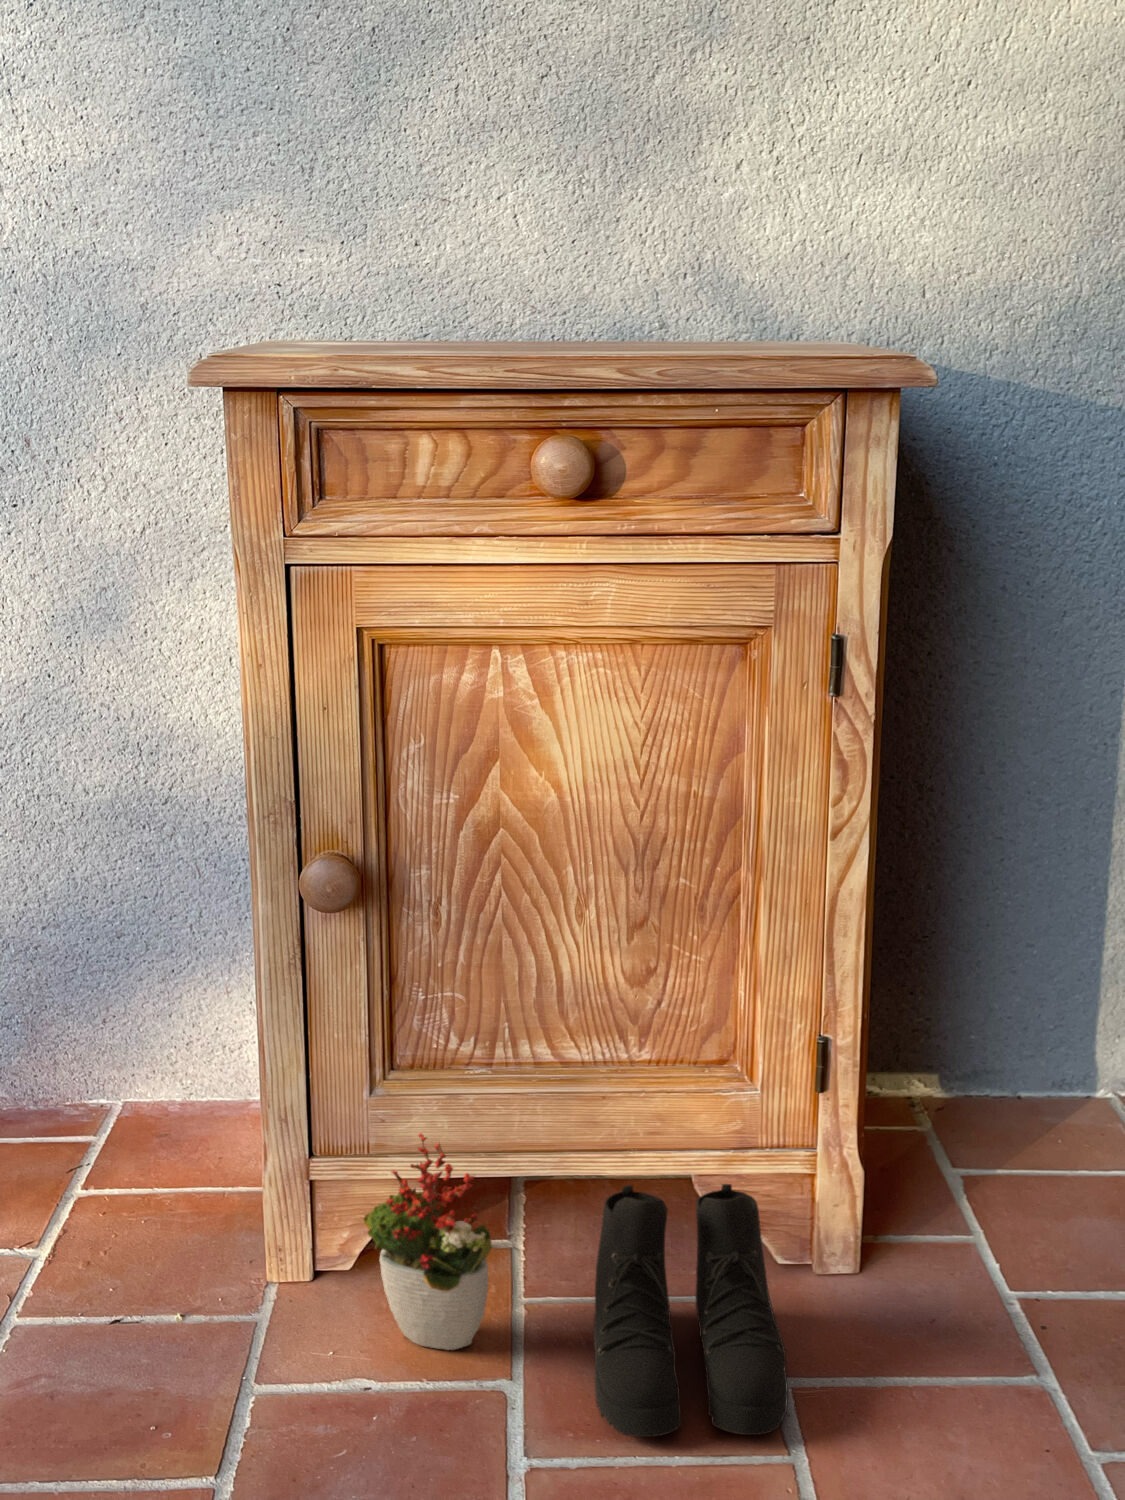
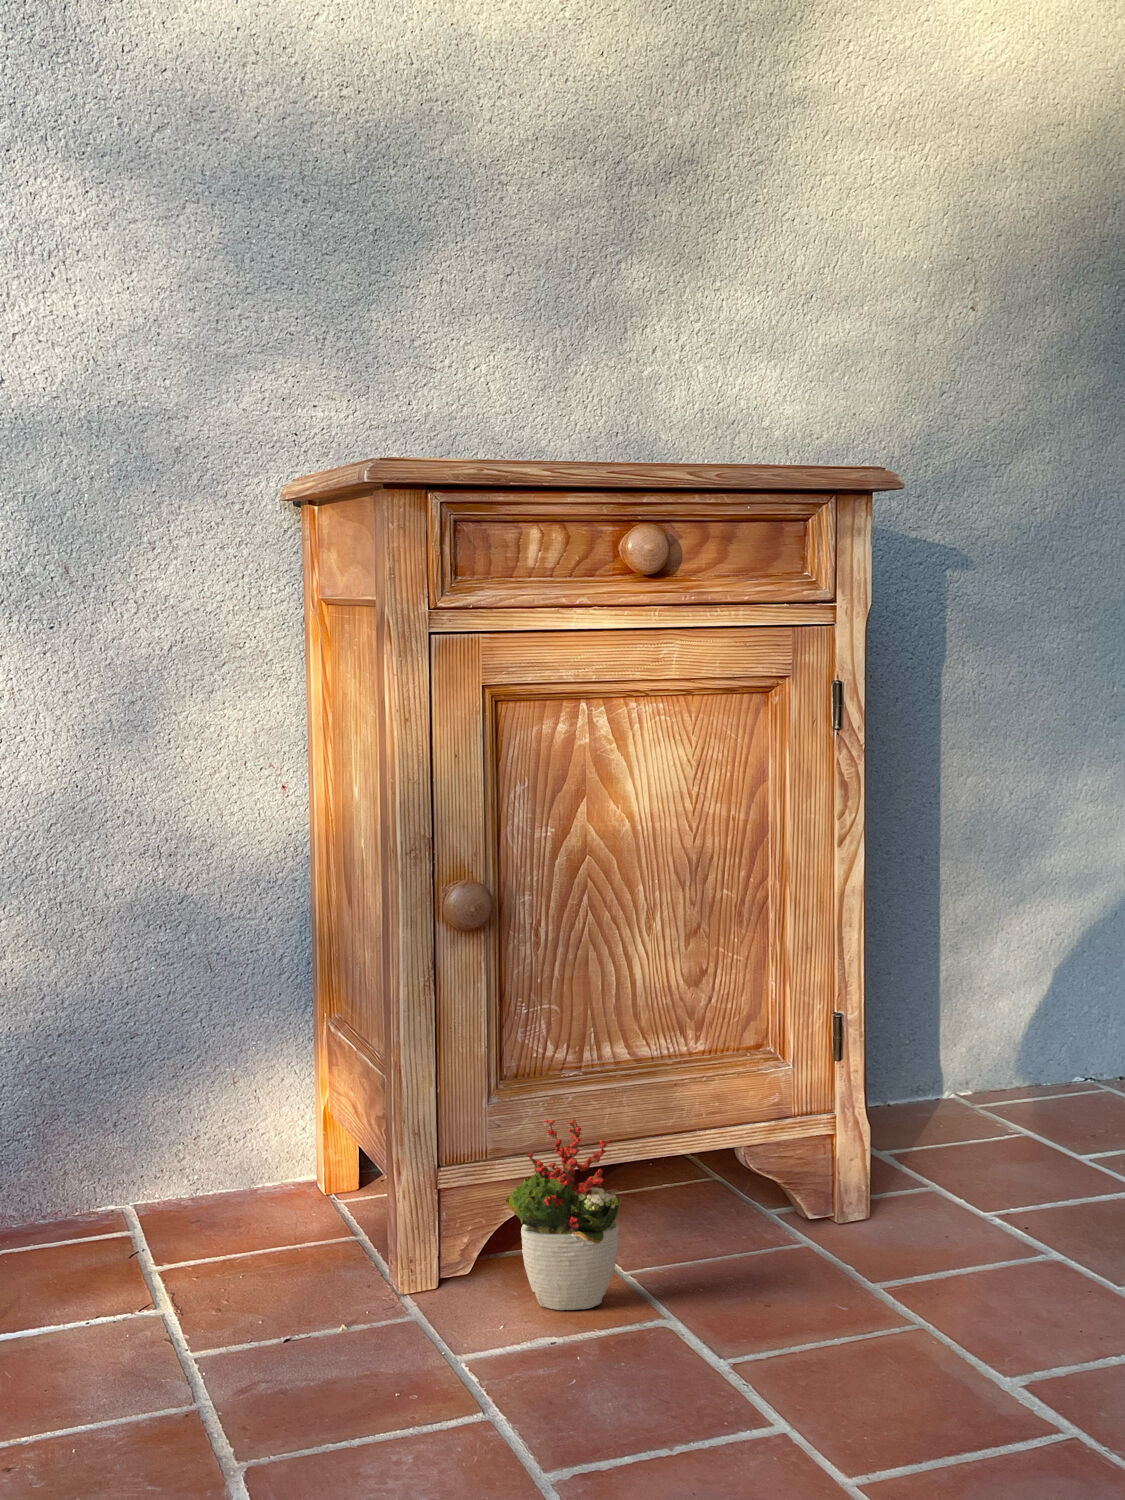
boots: present [594,1184,788,1437] -> none [691,1139,881,1328]

